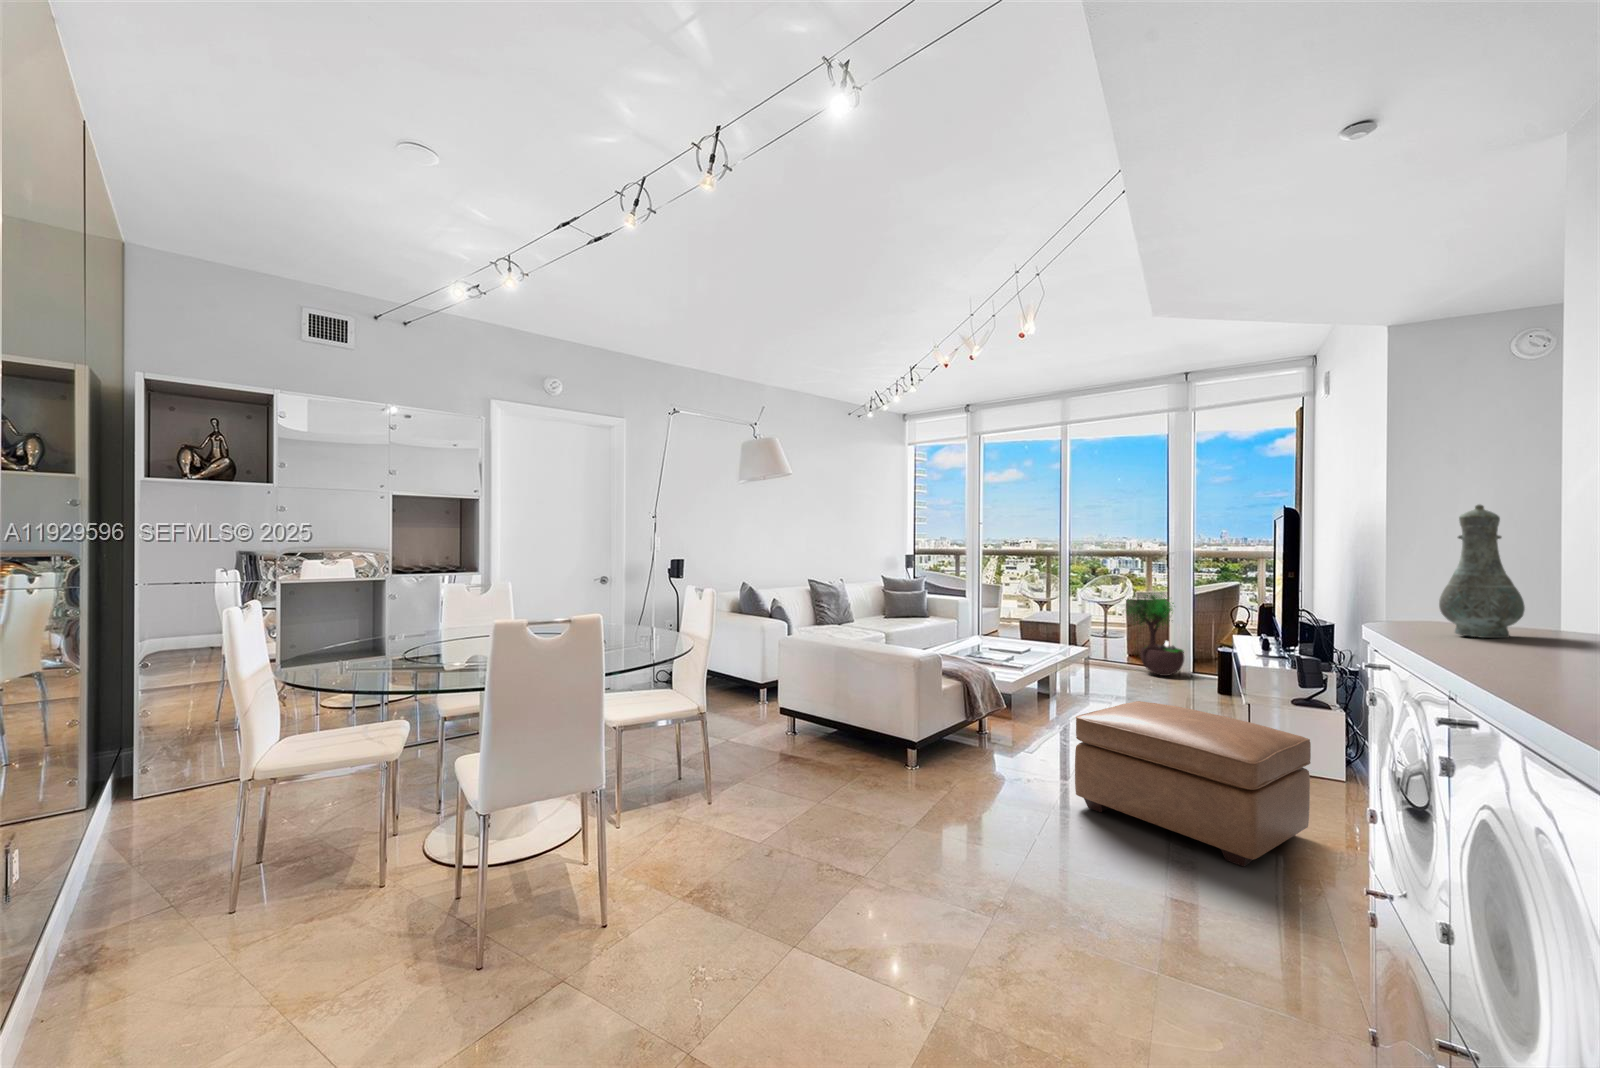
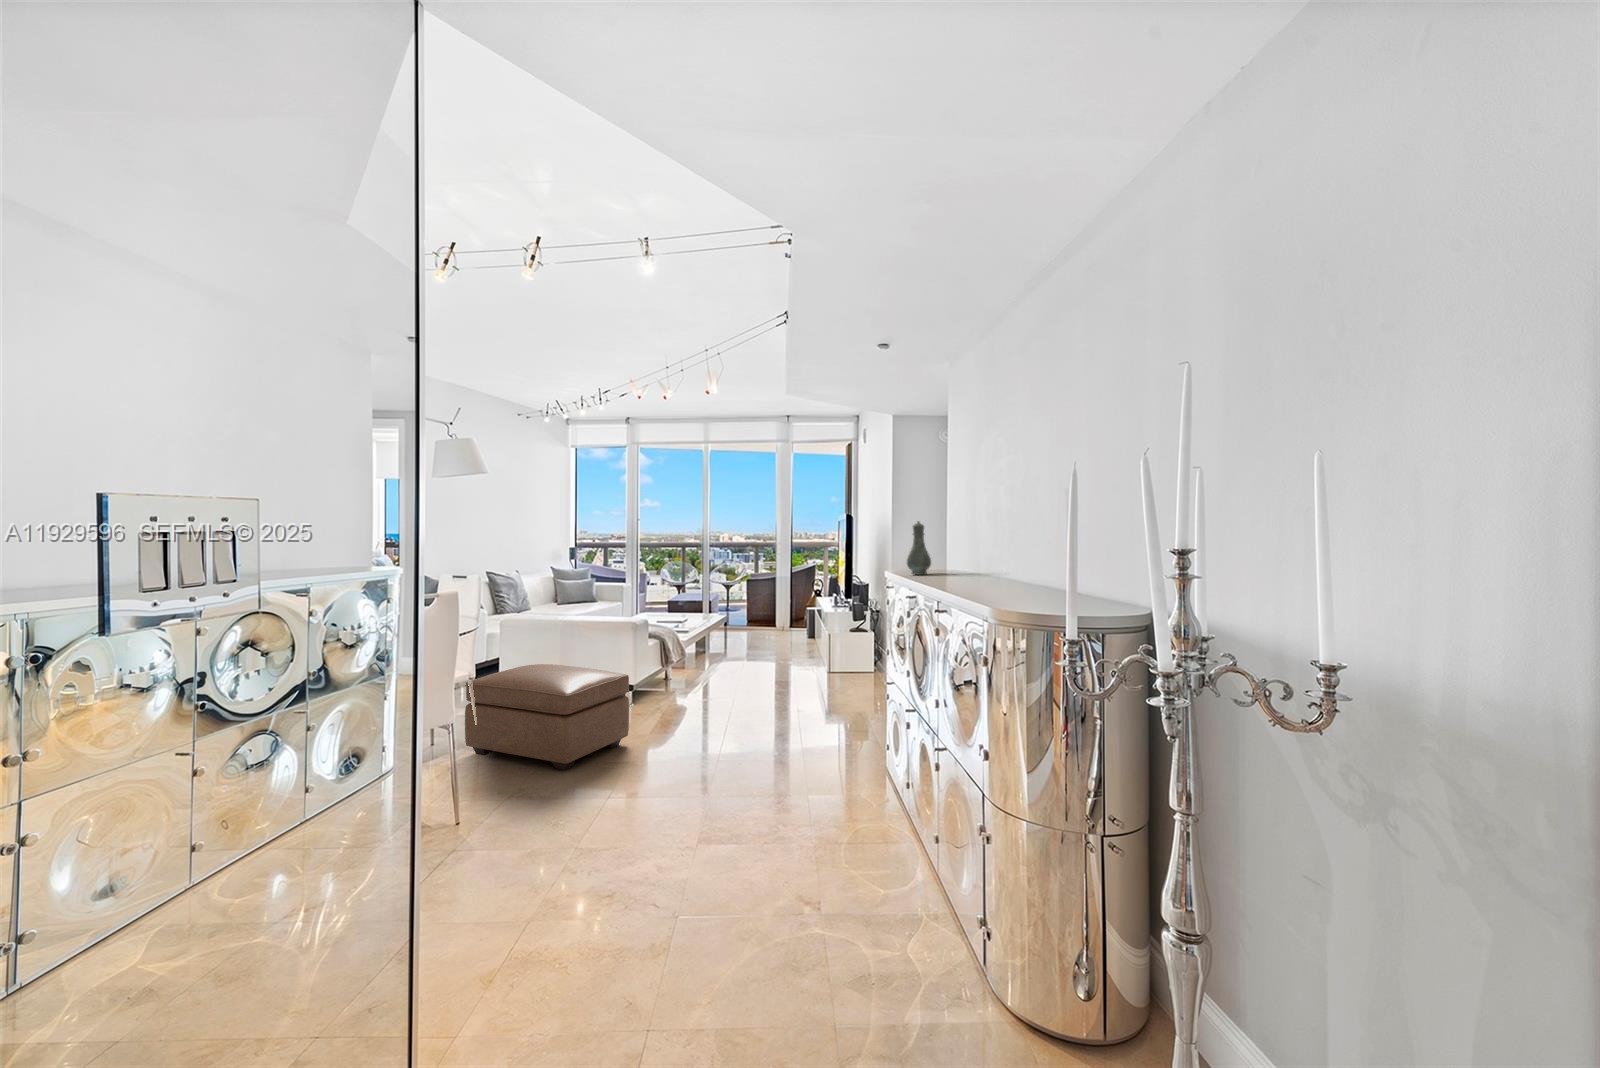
potted tree: present [1127,593,1184,676] -> none [745,567,787,632]
ottoman: present [1075,701,1311,867] -> present [465,664,629,770]

